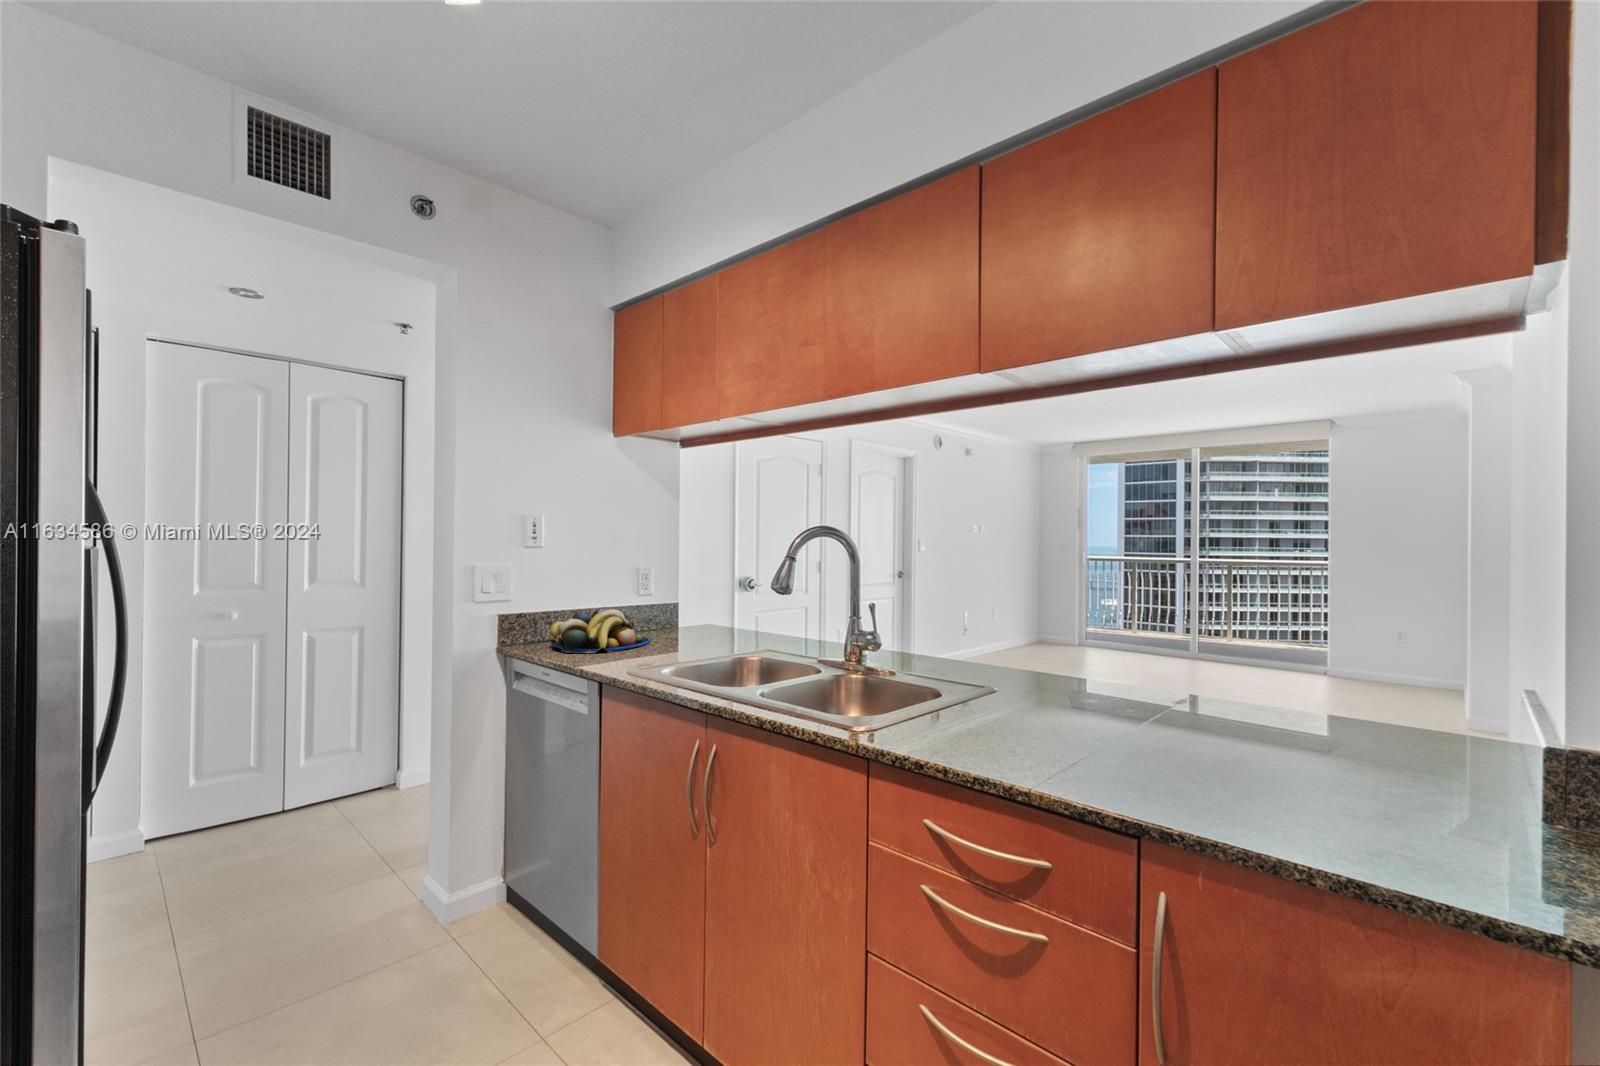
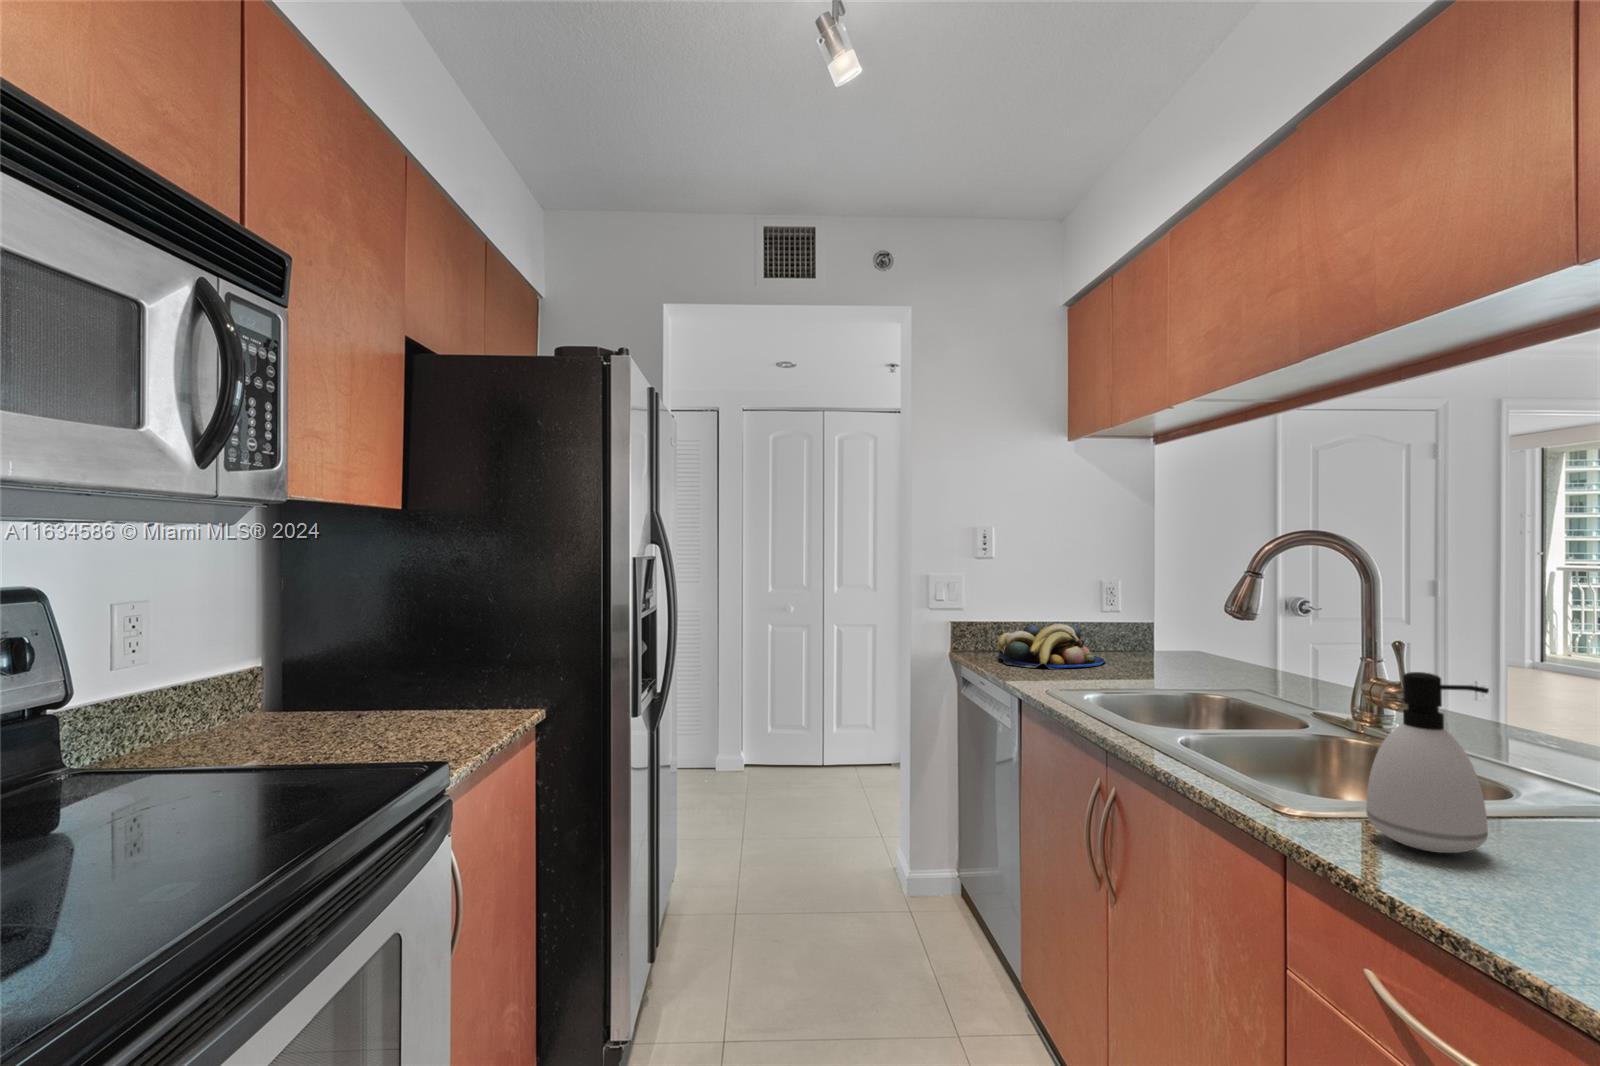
soap dispenser: none [909,628,969,737] -> present [1366,672,1489,853]

